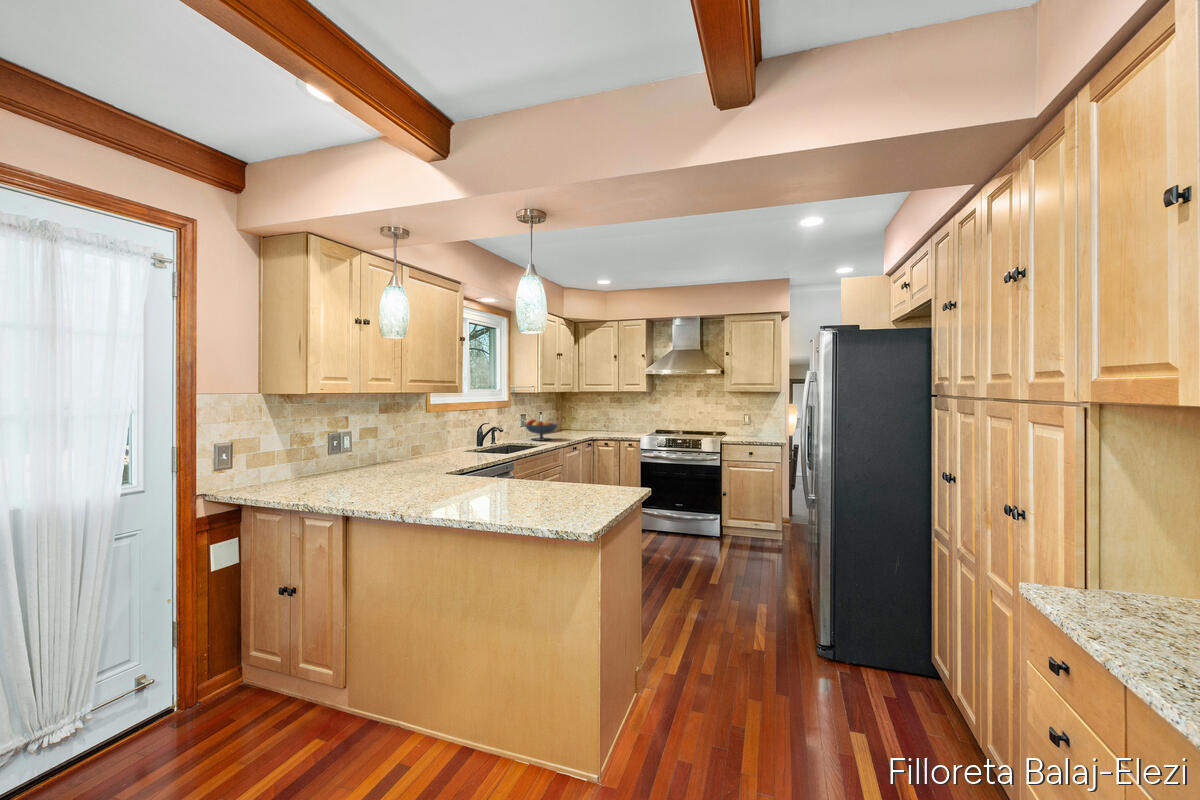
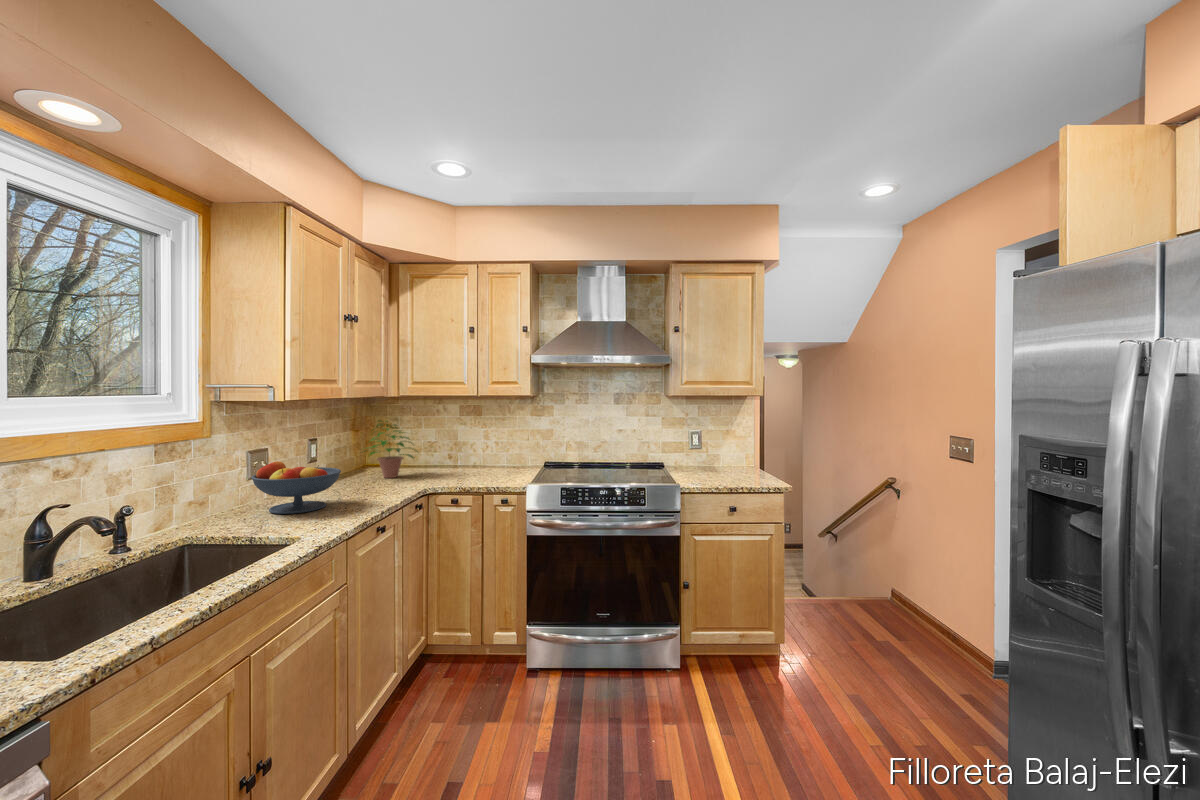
potted plant: none [561,404,590,433] -> present [364,421,414,478]

